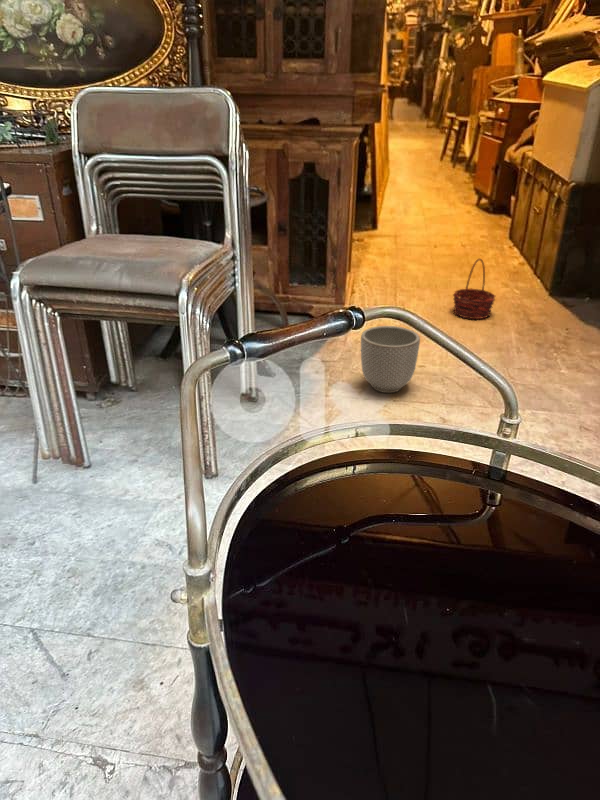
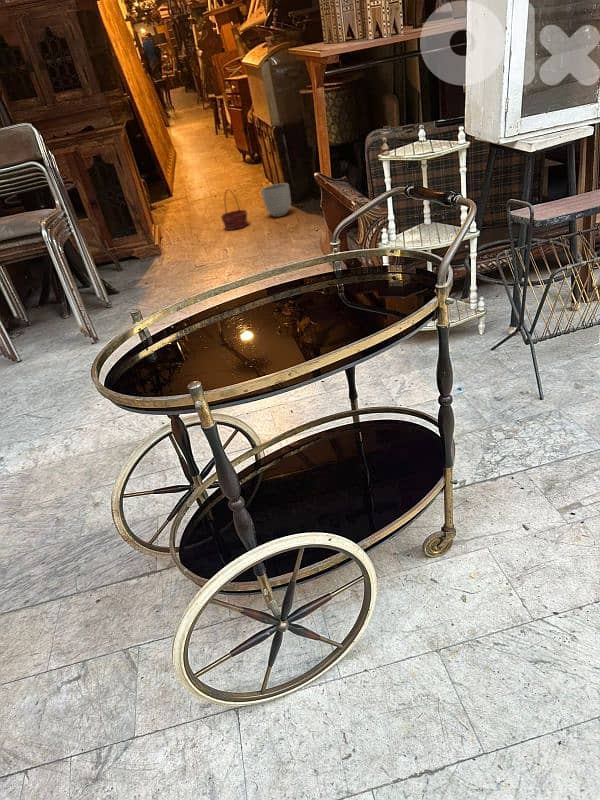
planter: present [361,326,420,393] -> present [261,183,291,217]

